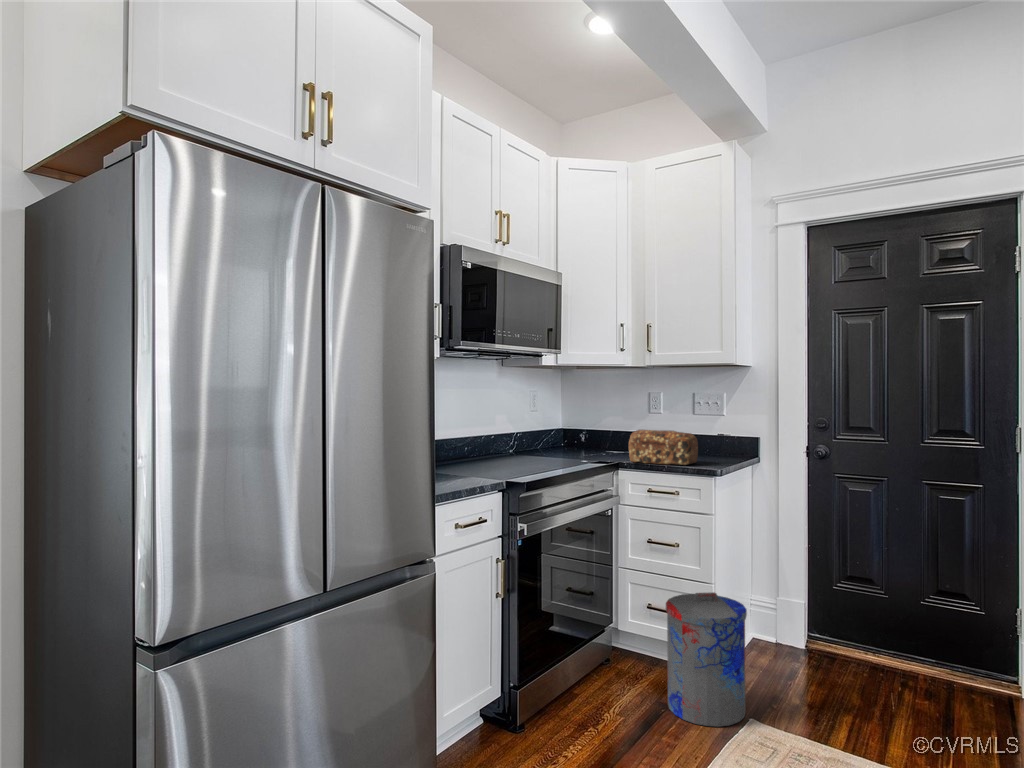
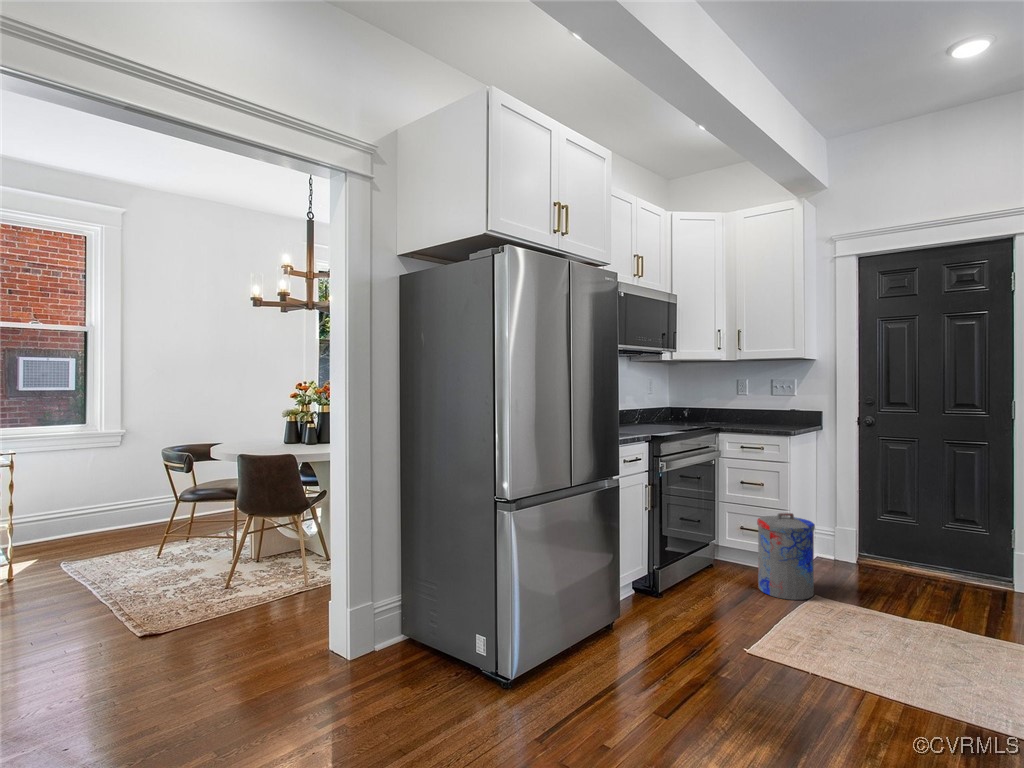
bread loaf: present [629,430,698,465] -> none [727,405,778,429]

